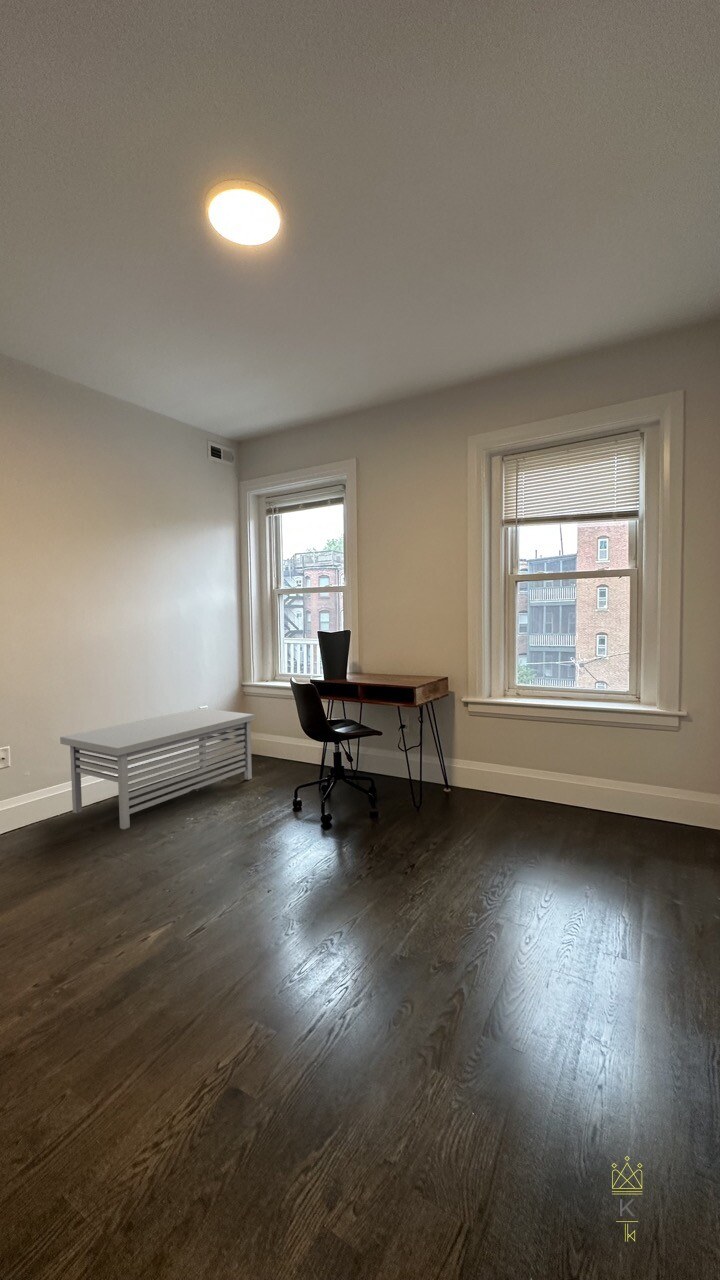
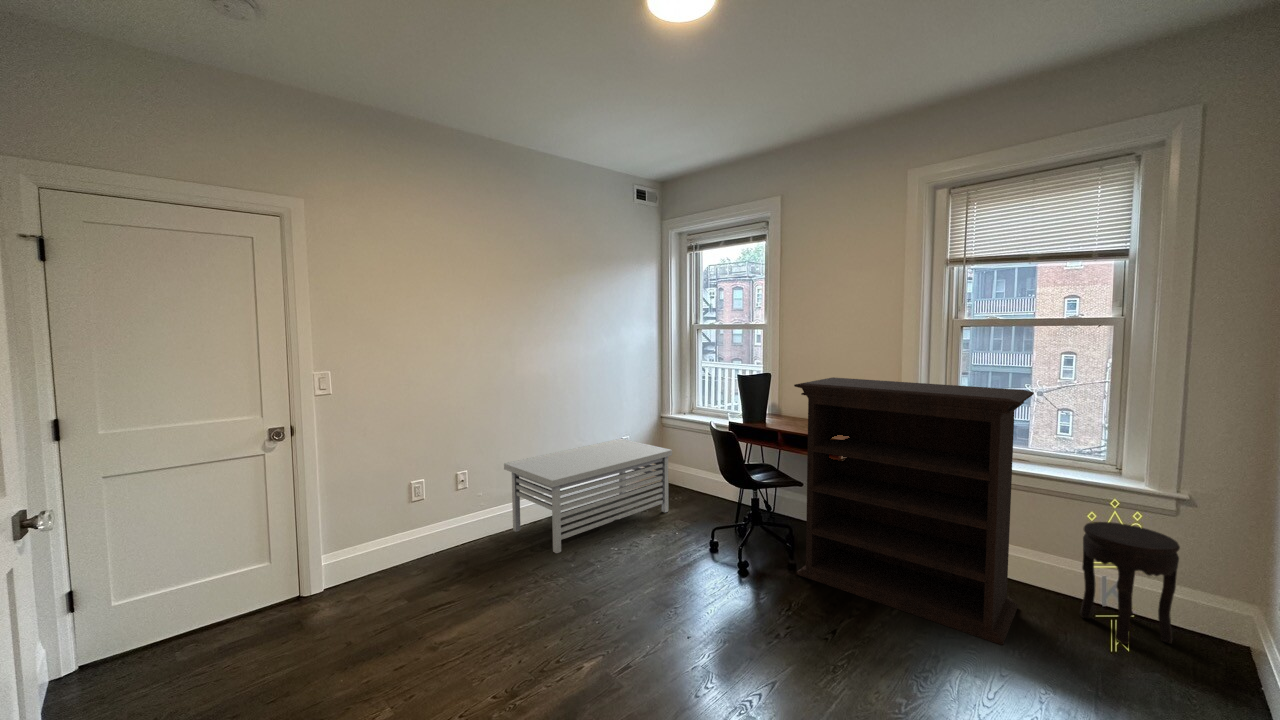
bookshelf: none [371,630,573,857] -> present [794,377,1034,645]
side table: none [615,742,684,842] -> present [1080,522,1180,644]

